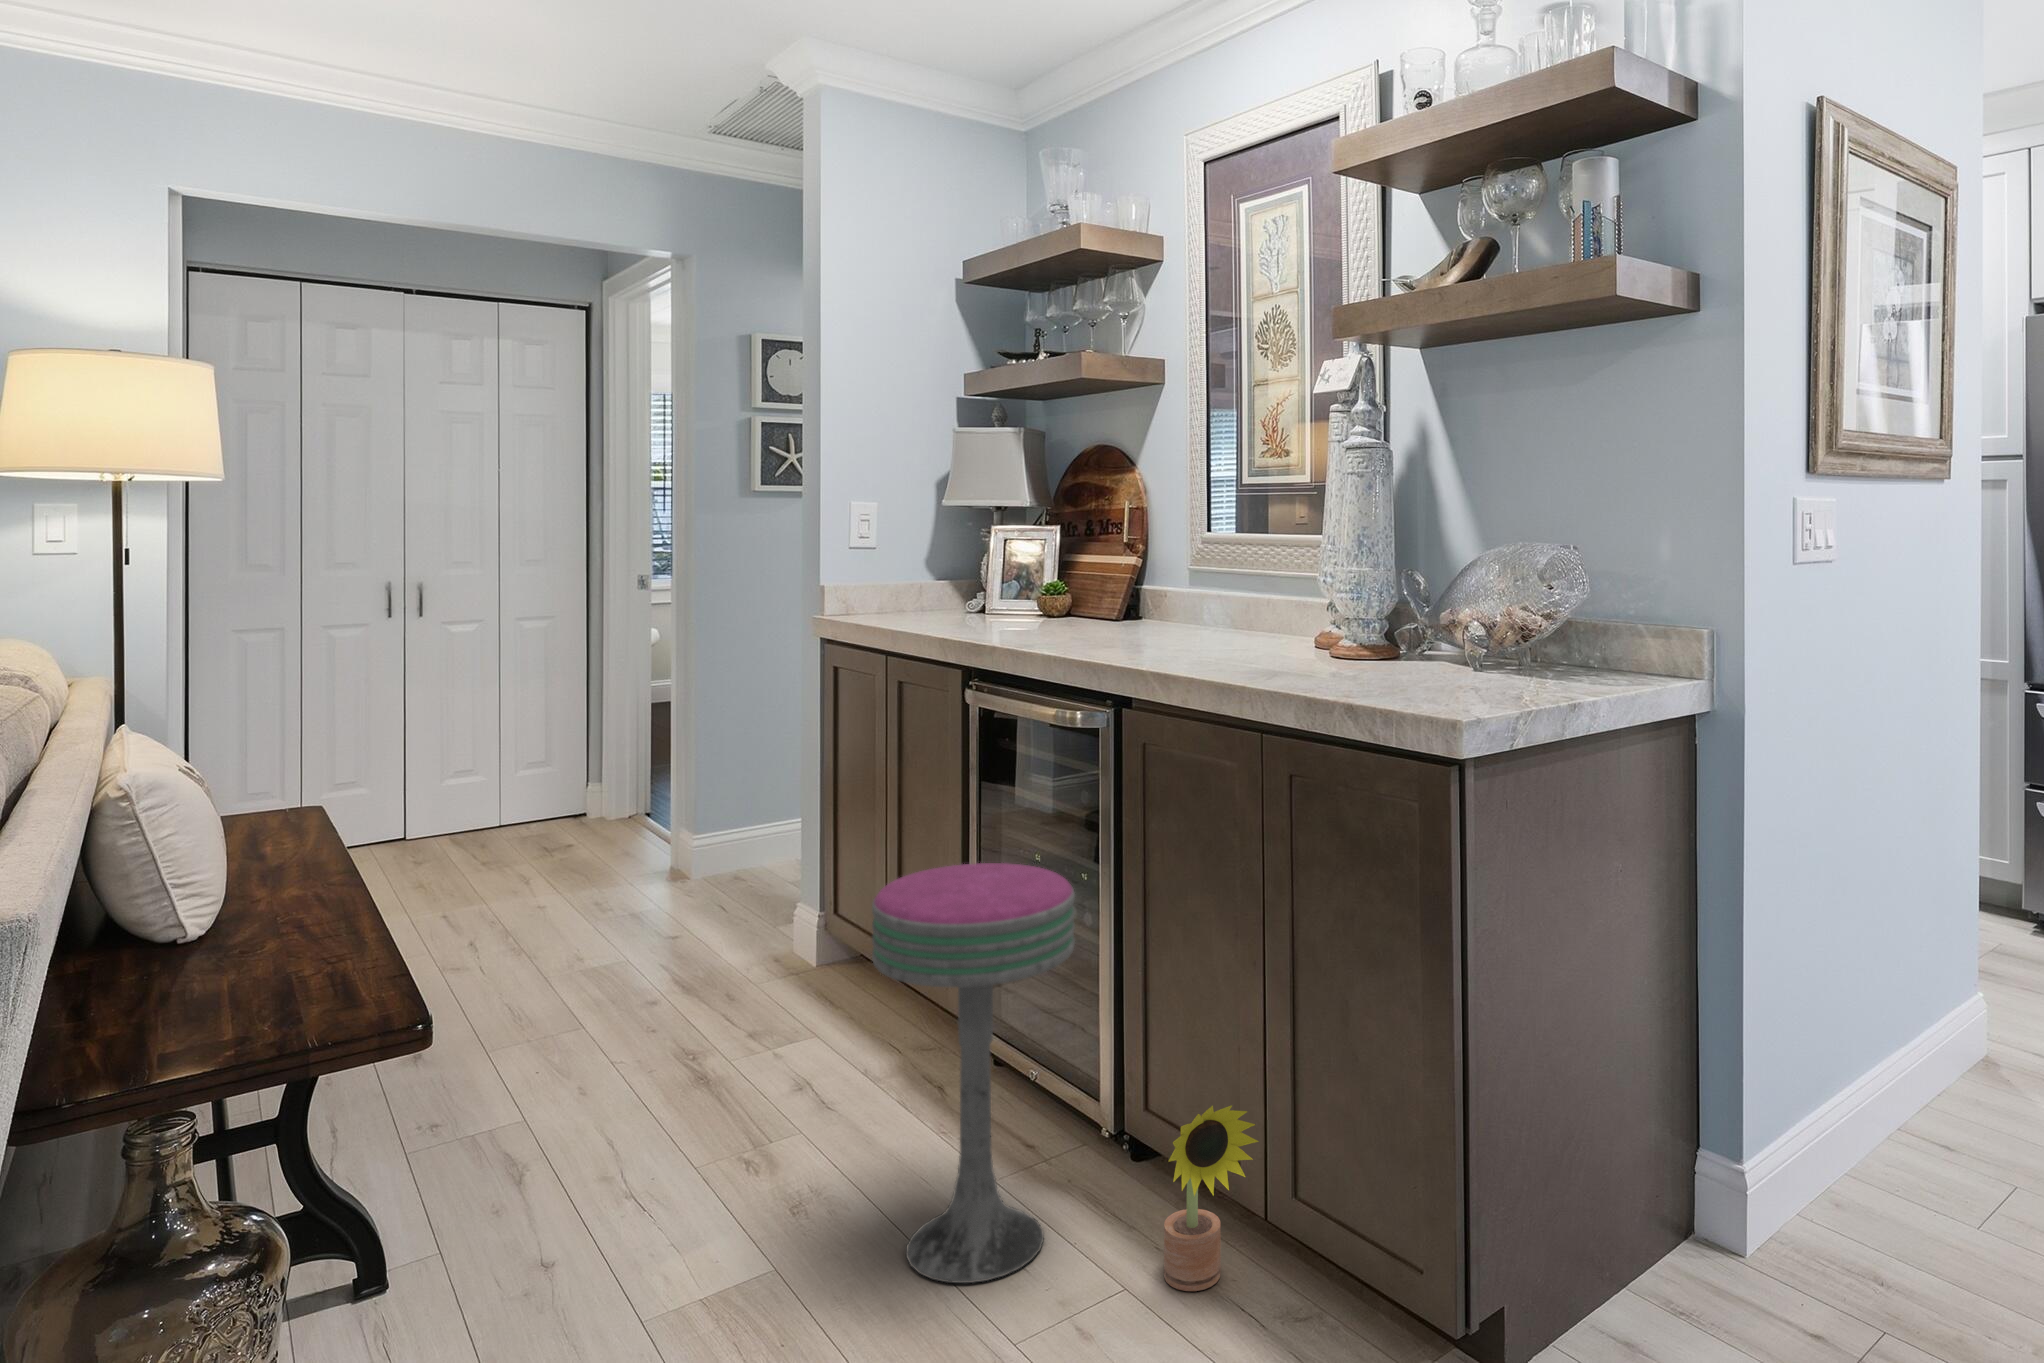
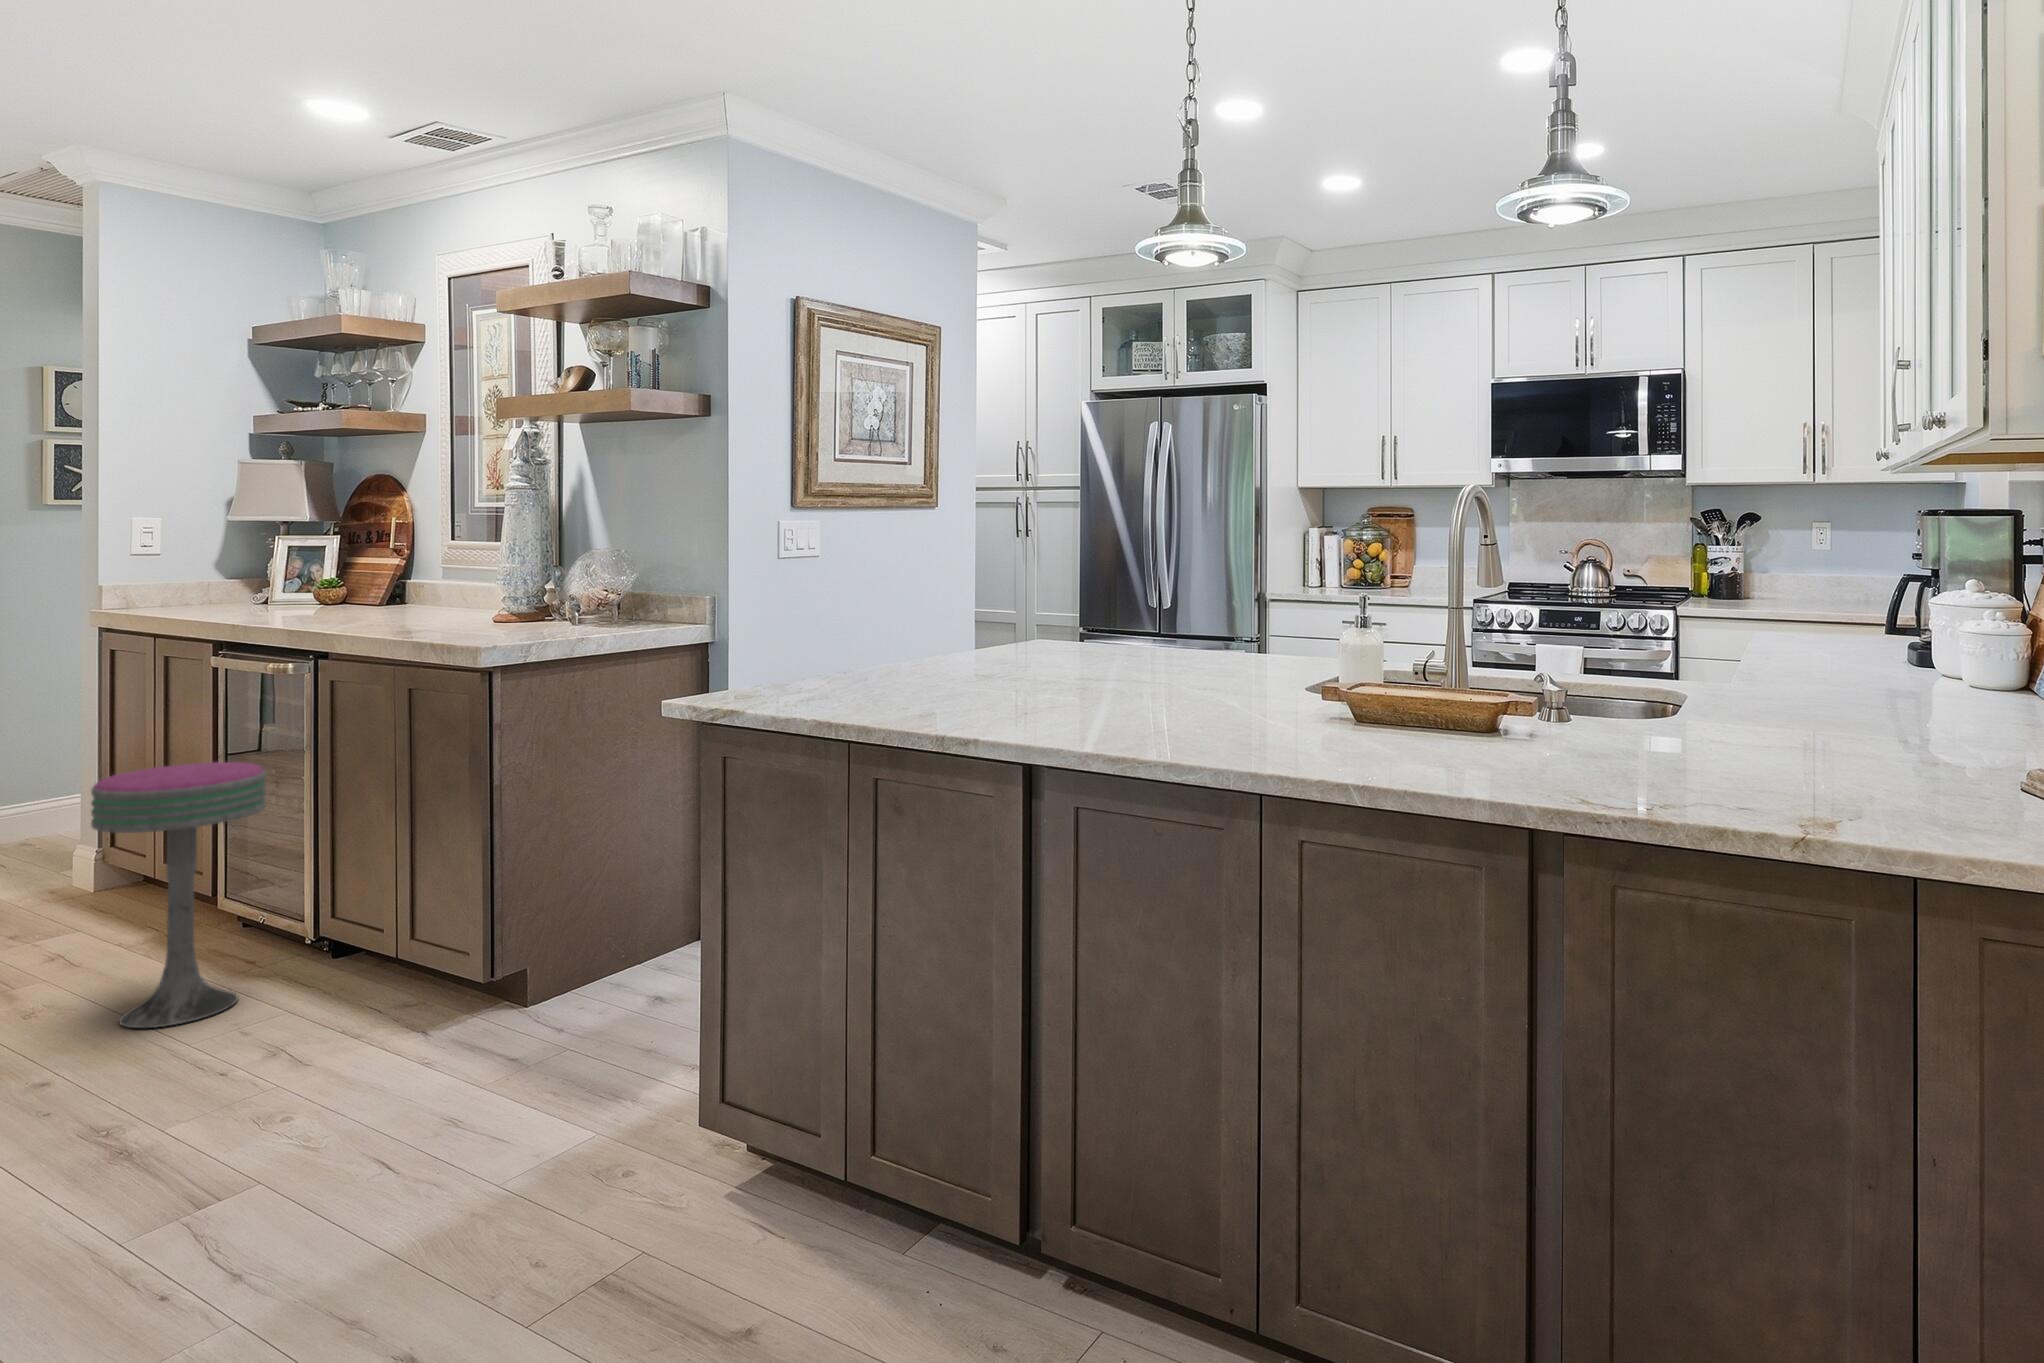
decorative plant: present [1164,1106,1258,1291] -> none [315,890,390,1009]

